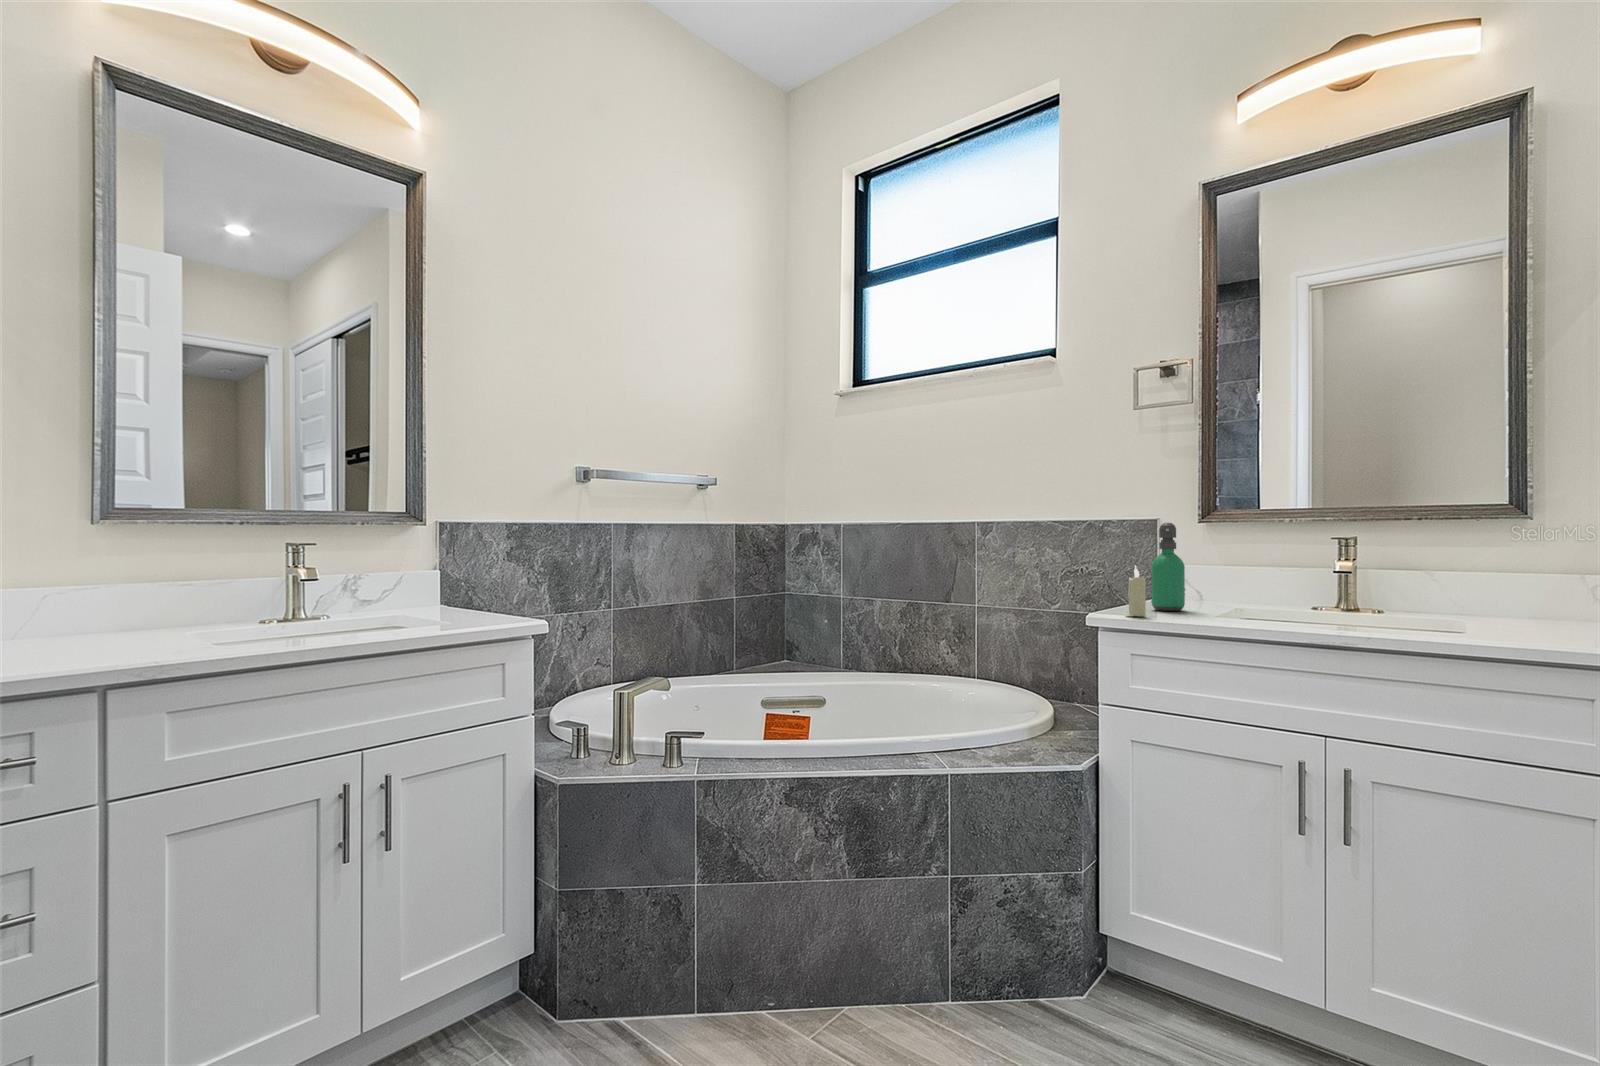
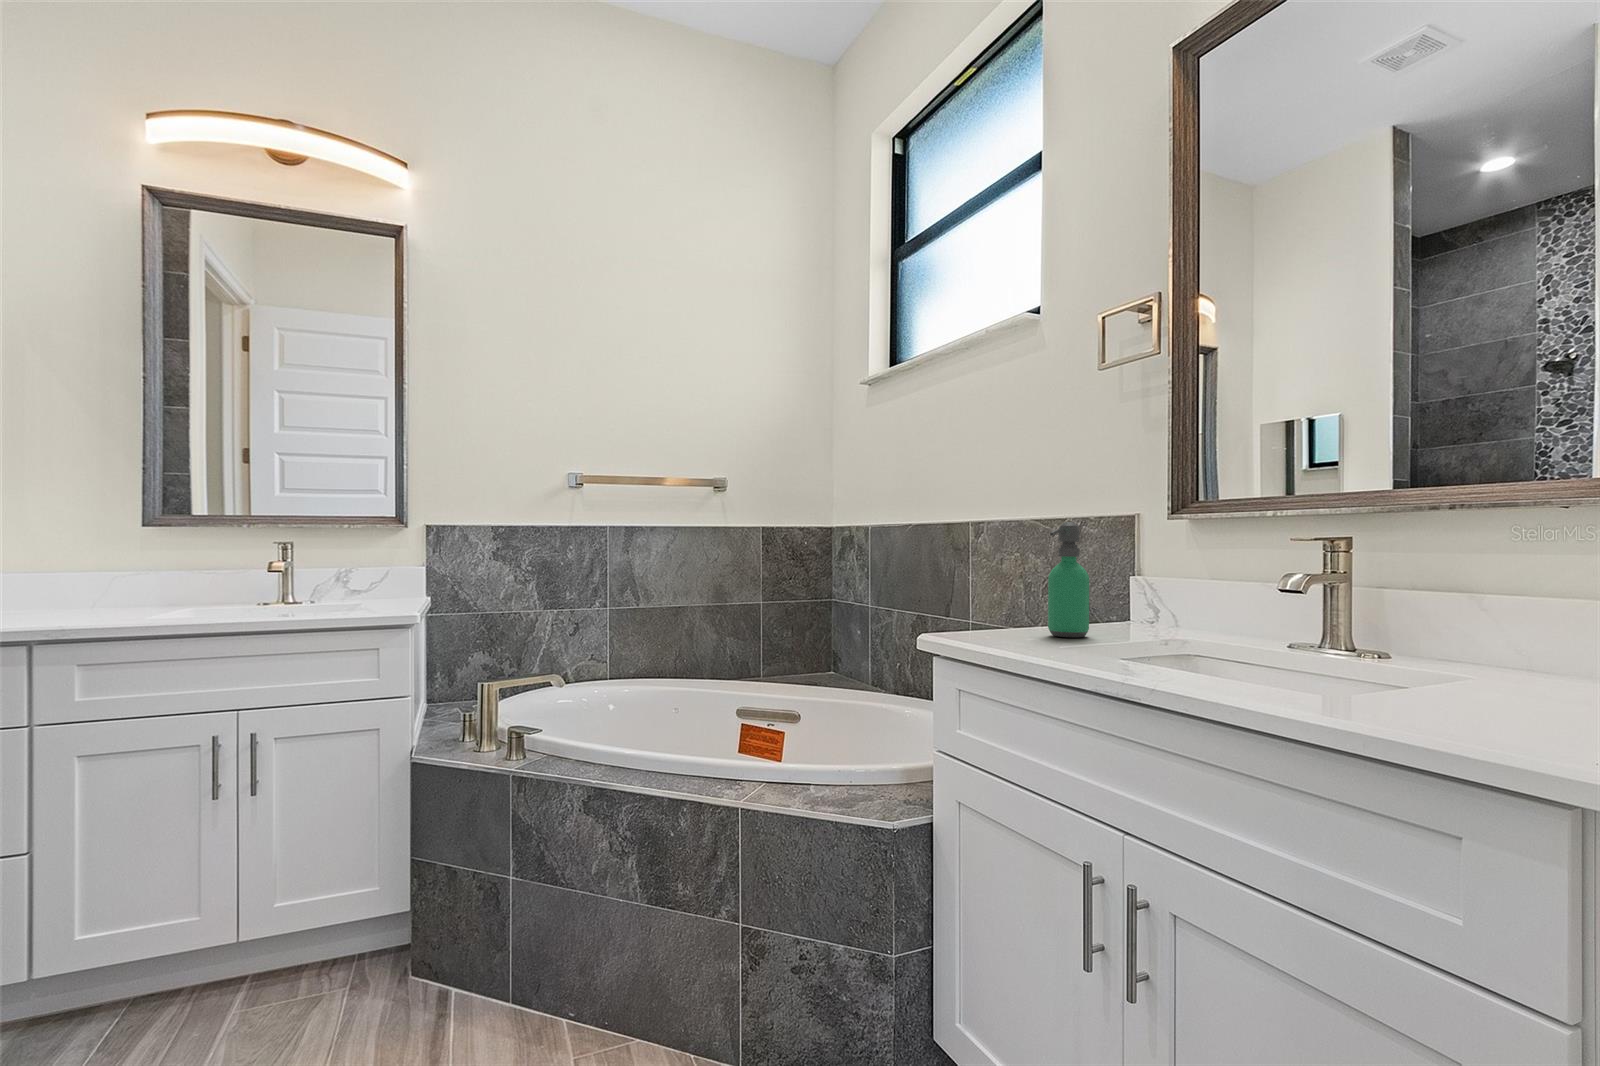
candle: present [1126,565,1146,616] -> none [971,576,1001,642]

